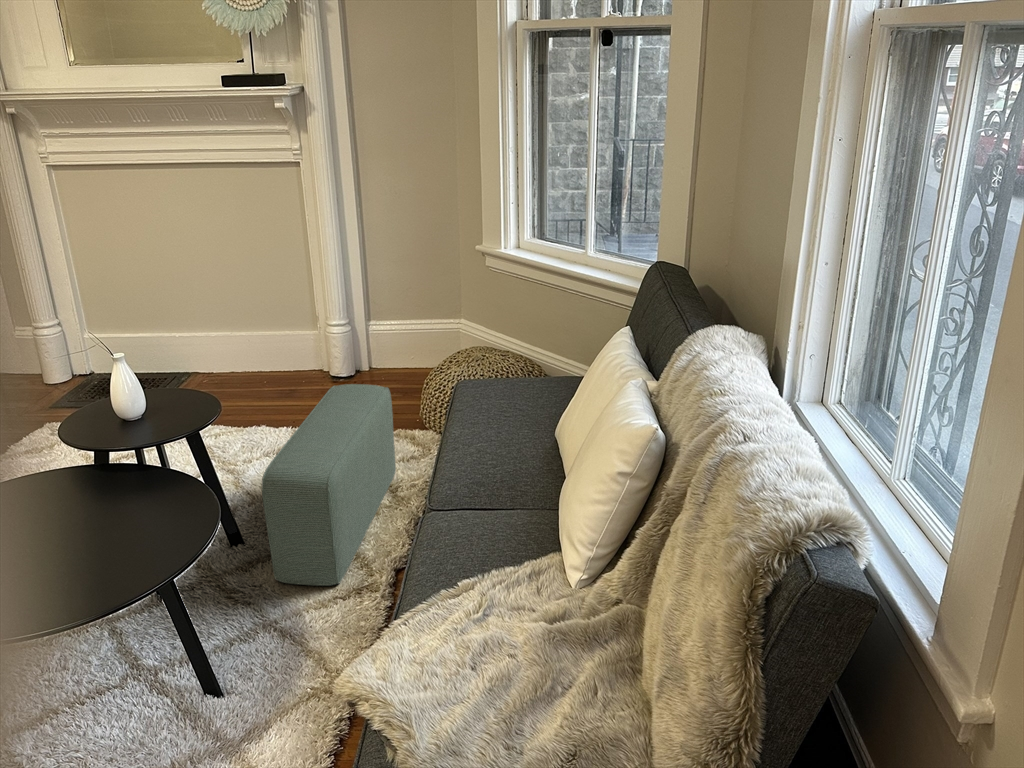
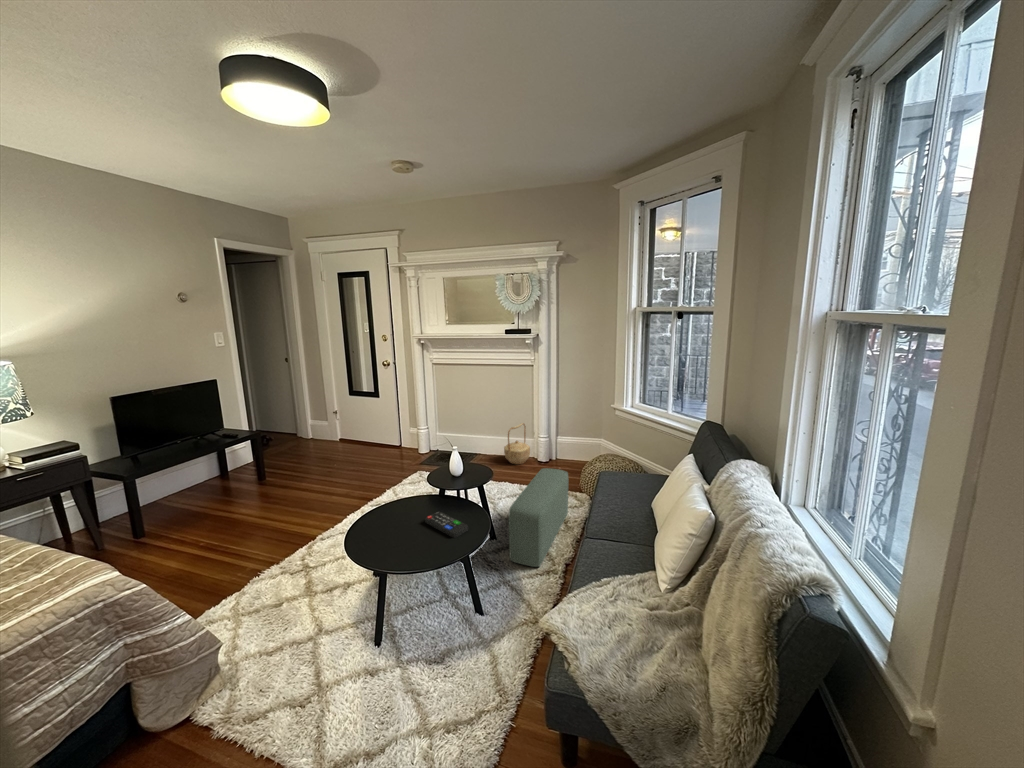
basket: none [250,295,310,386] -> present [504,423,530,464]
remote control: none [58,499,166,550] -> present [425,511,468,538]

